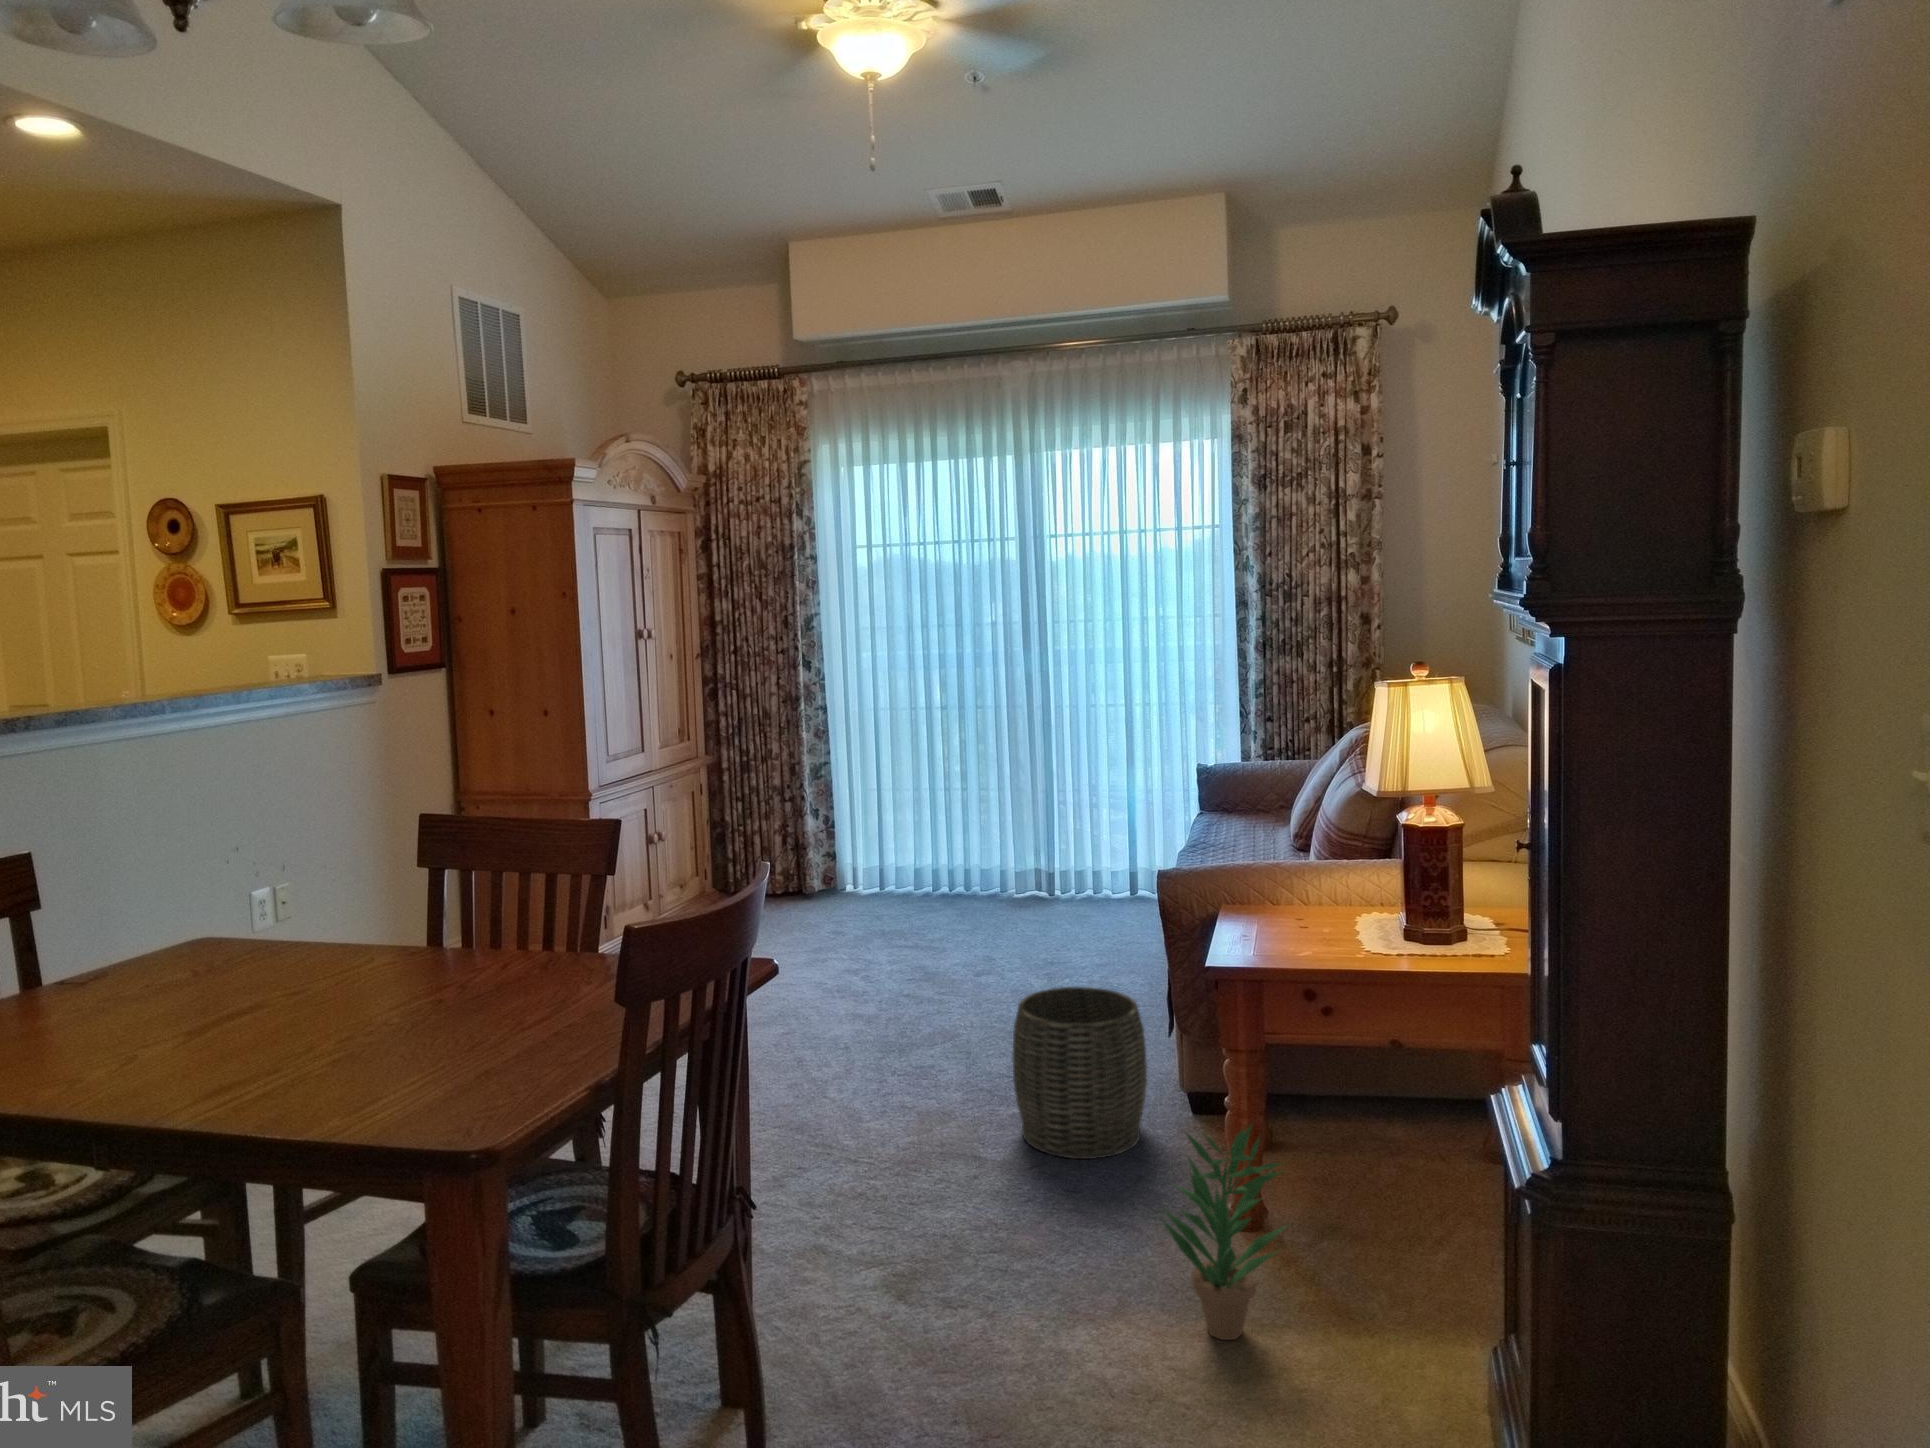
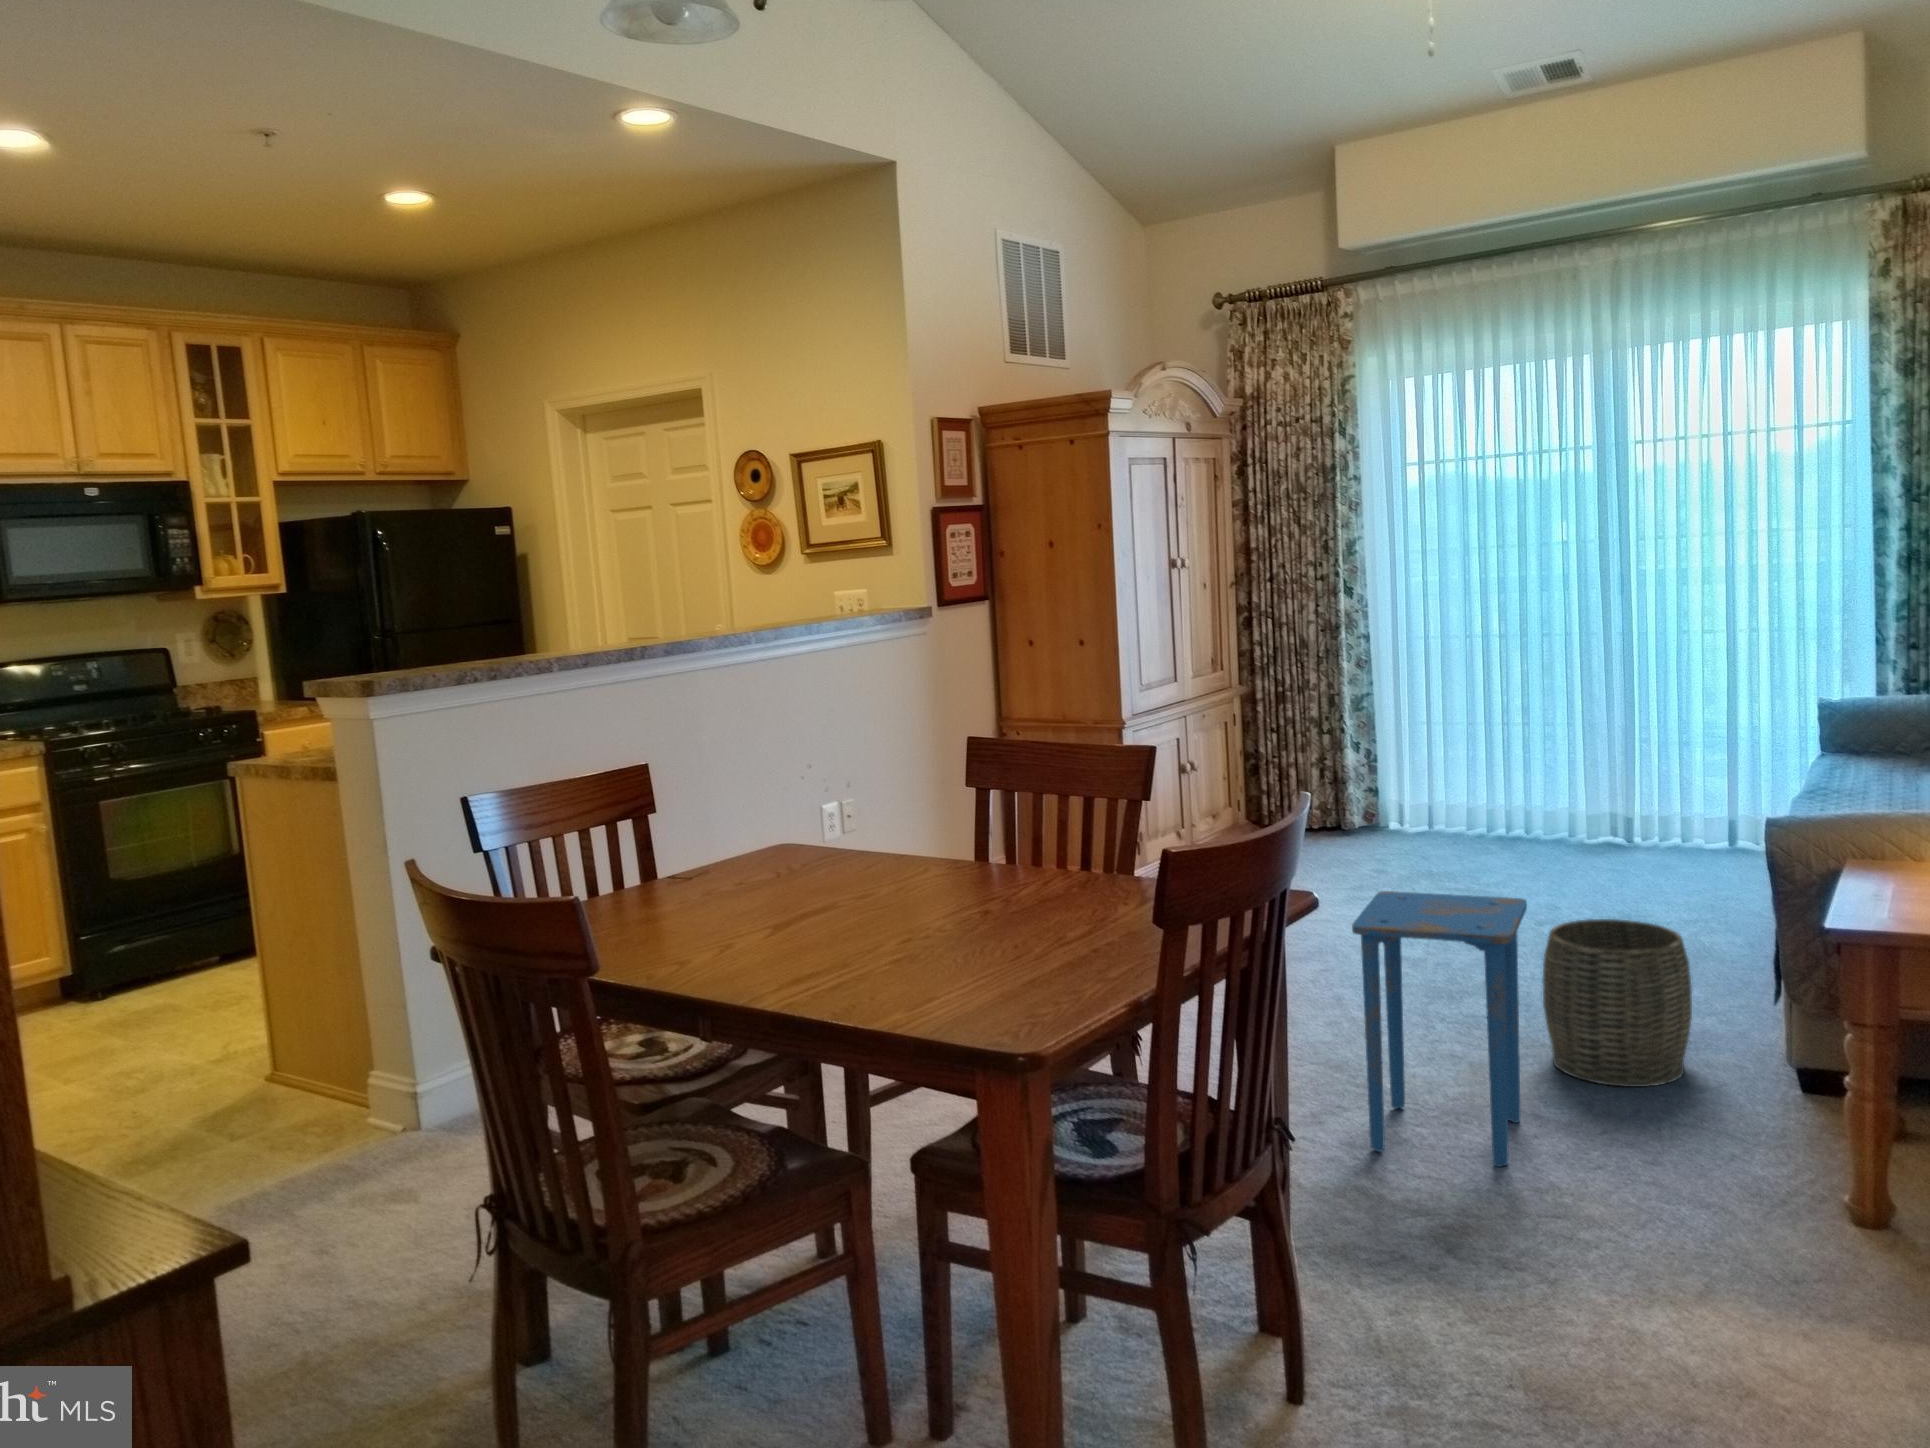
side table: none [839,982,1008,1278] -> present [1352,891,1527,1167]
potted plant: present [1162,1124,1286,1340] -> none [1667,1031,1805,1240]

